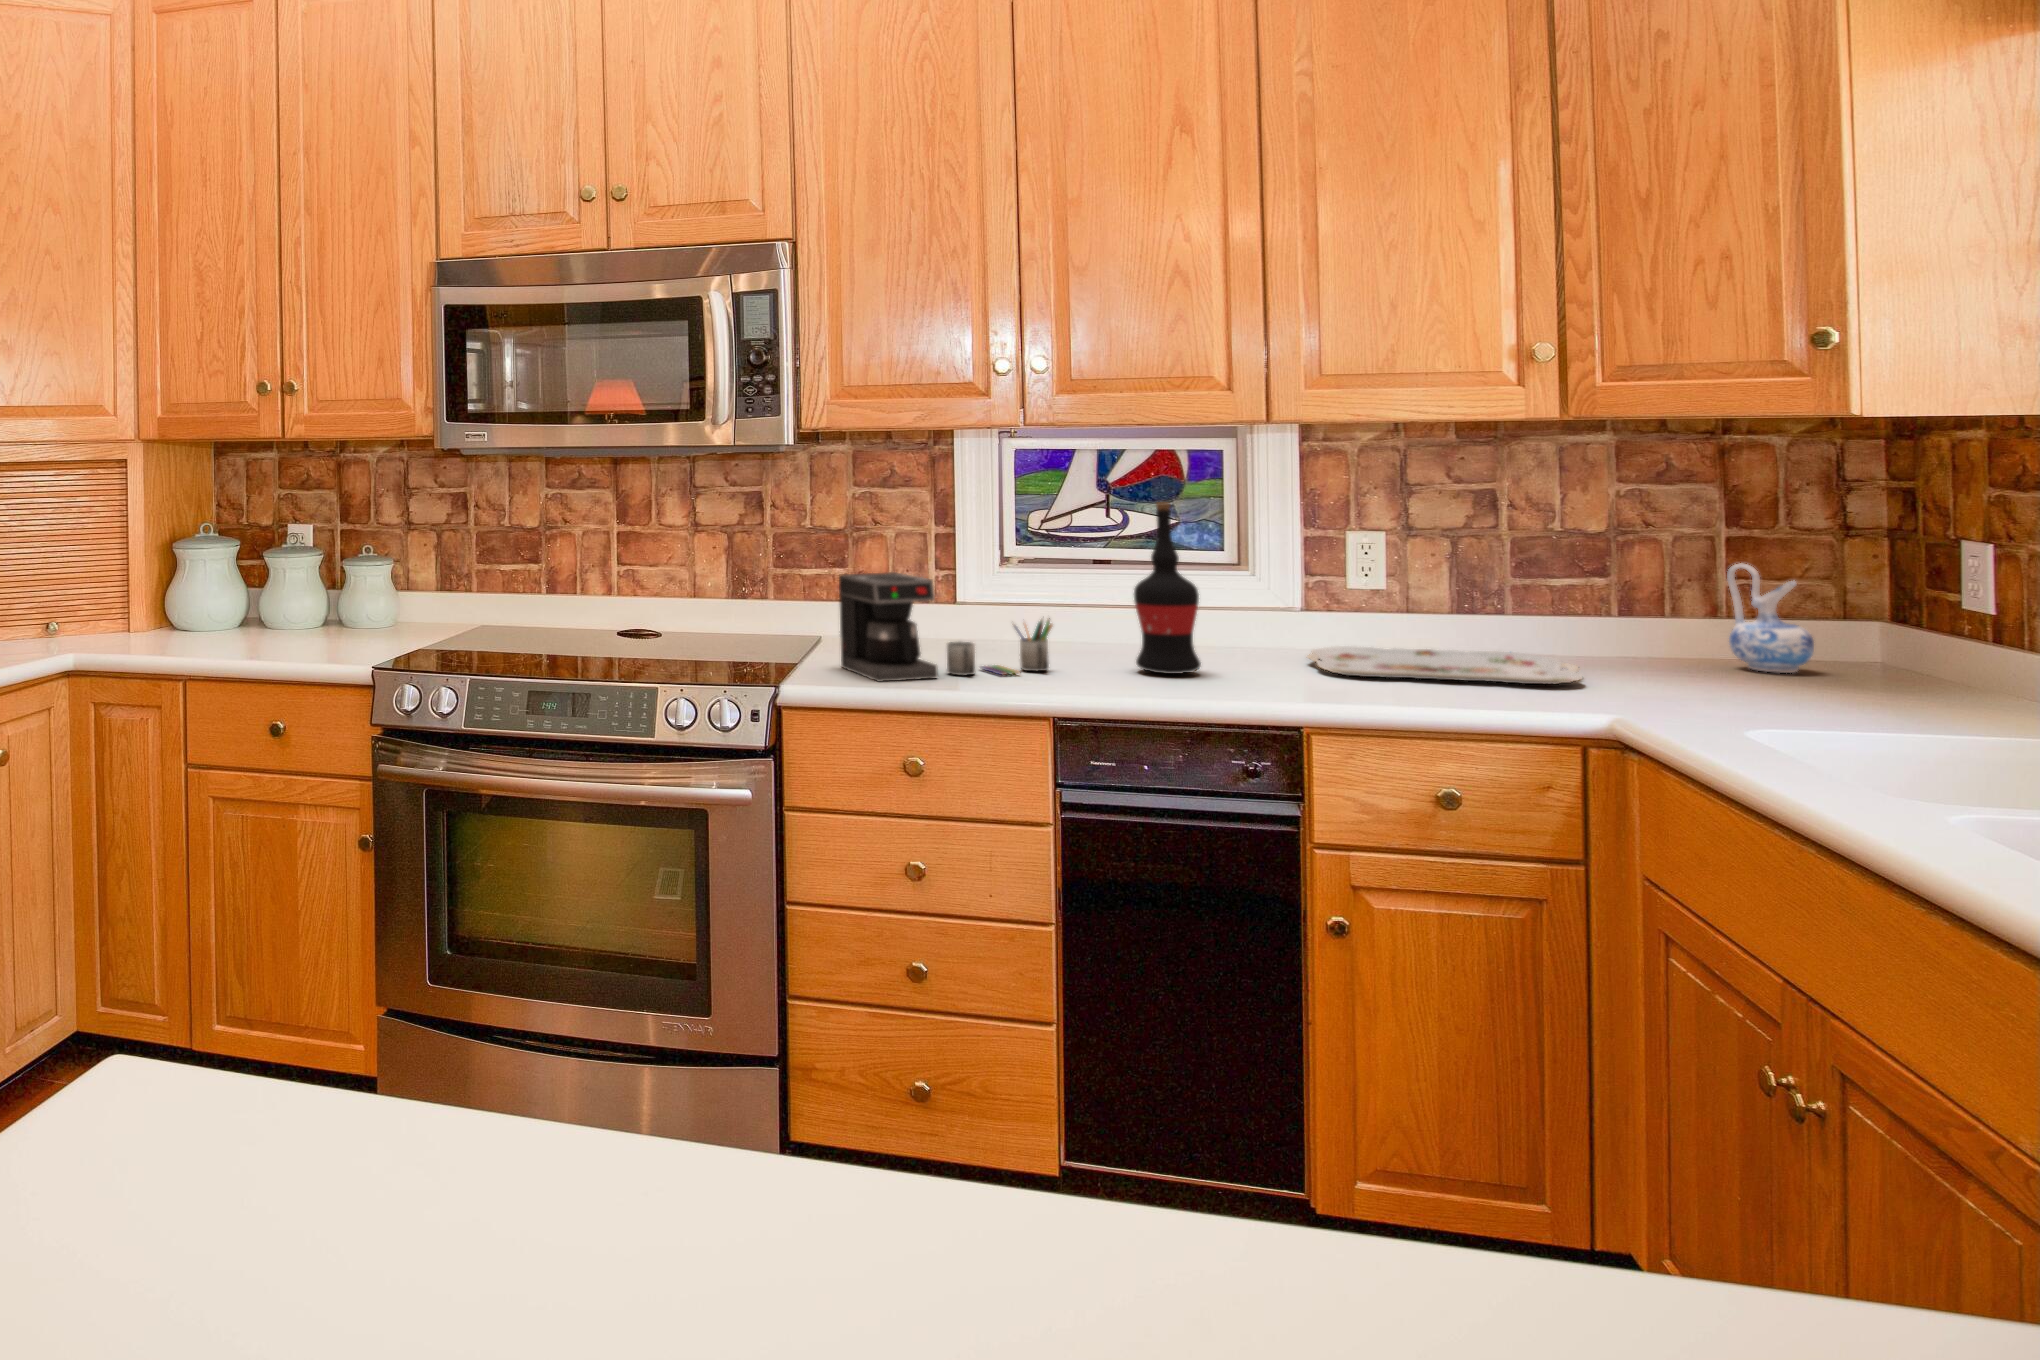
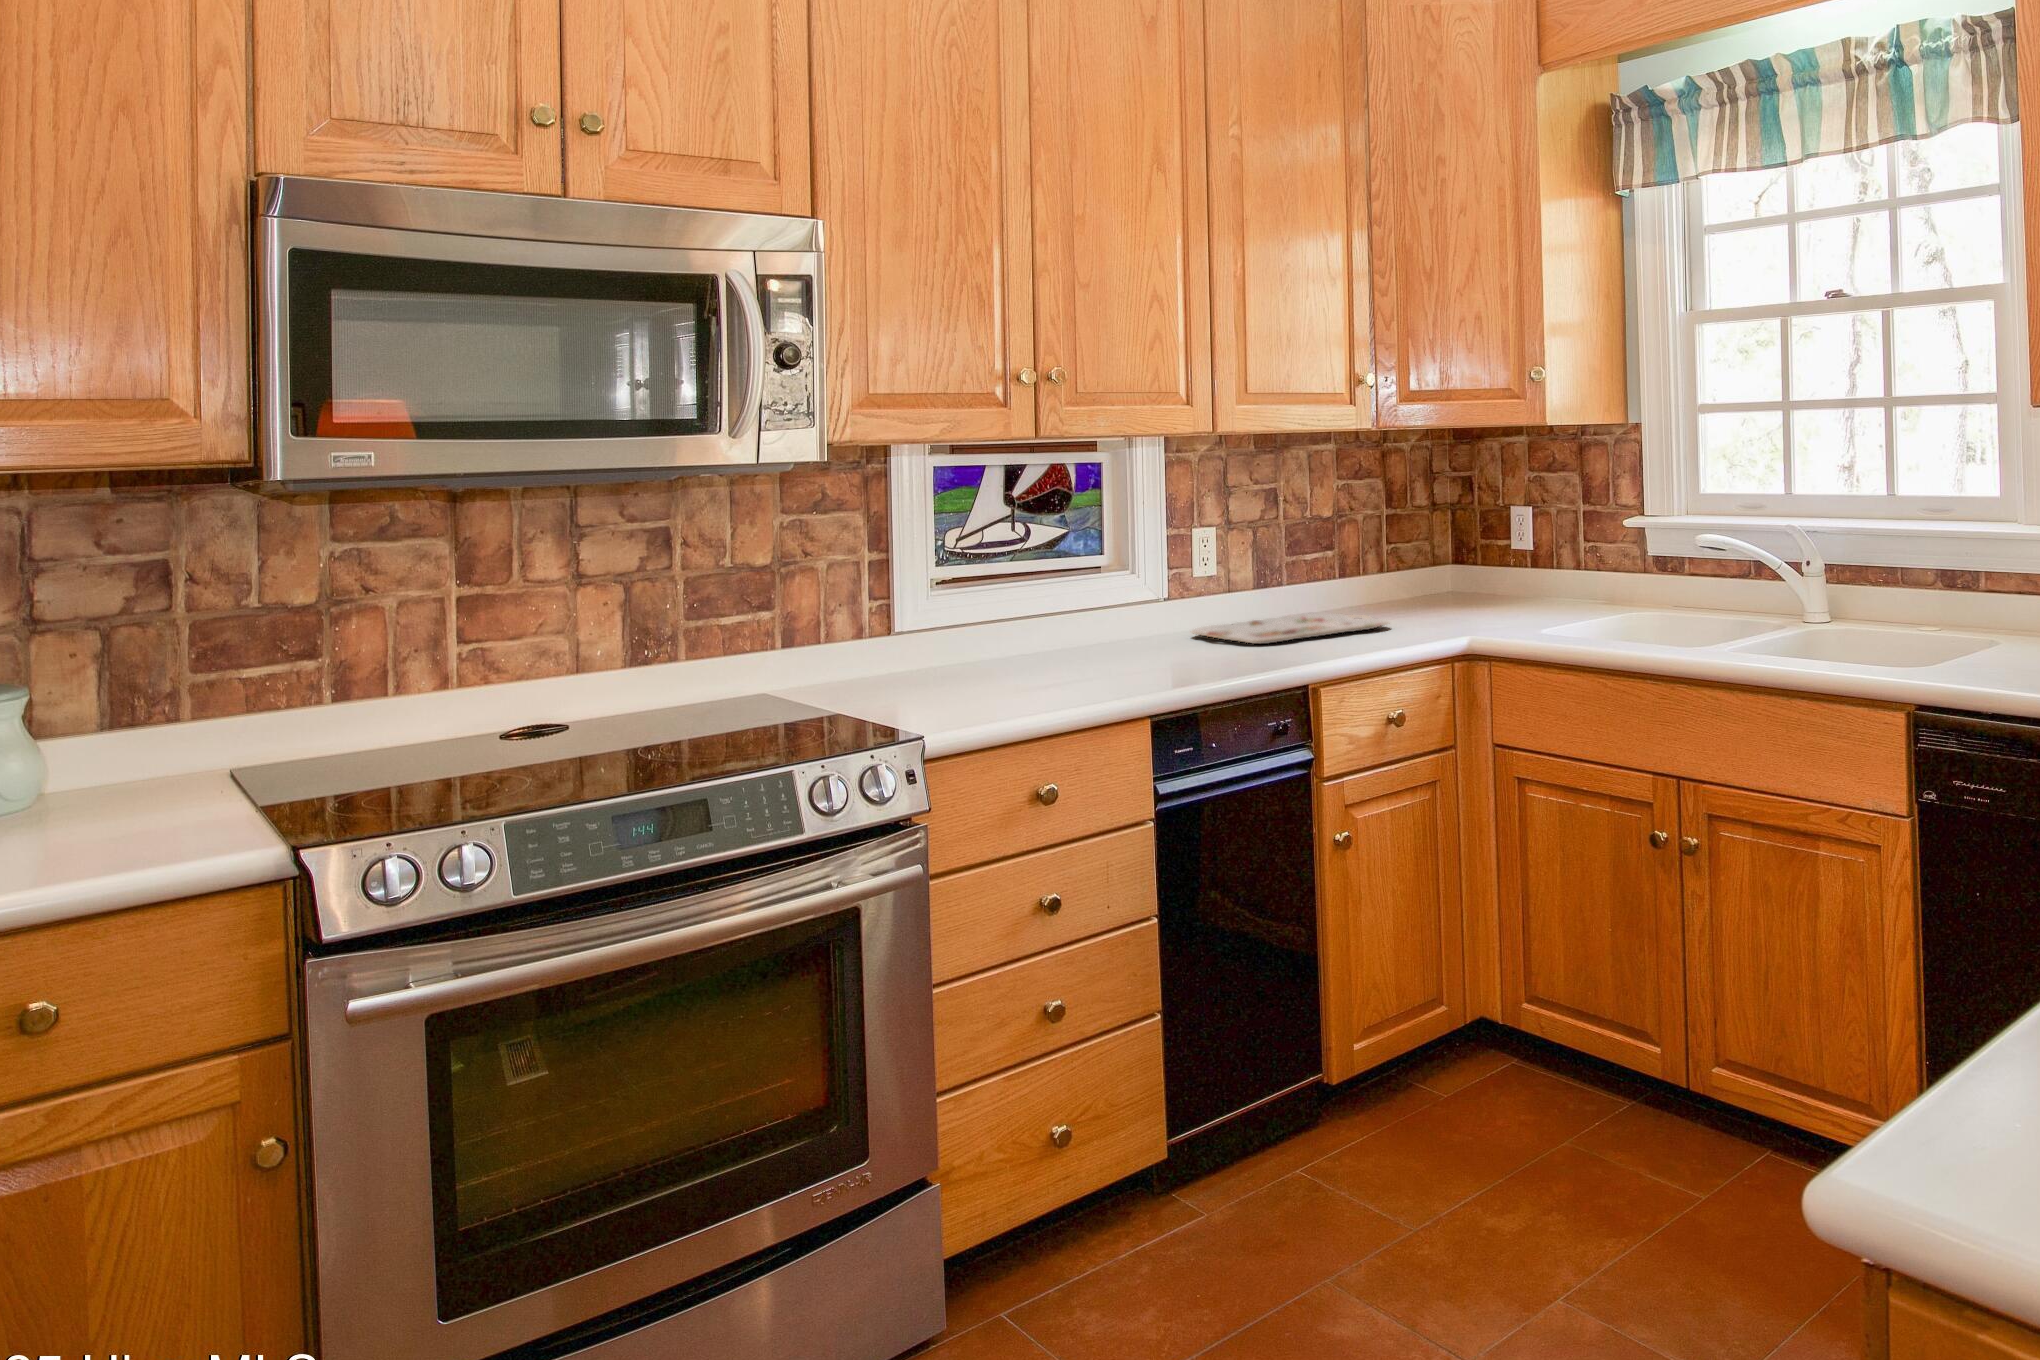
wine bottle: present [1134,502,1201,674] -> none [1131,507,1189,664]
ceramic pitcher: present [1727,564,1814,673] -> none [1394,532,1441,606]
coffee maker: present [839,572,1052,682] -> none [909,597,1092,709]

